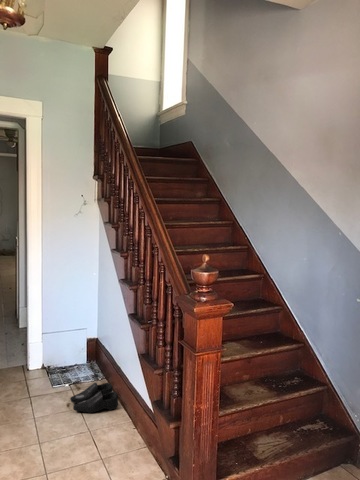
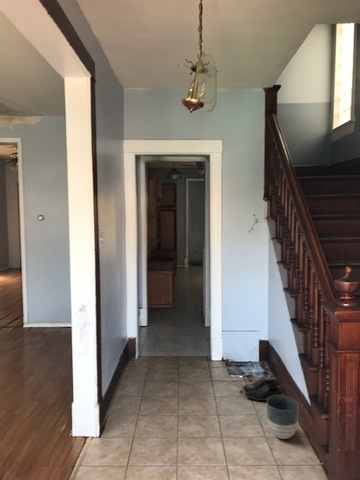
planter: none [103,405,140,455] -> present [267,396,299,439]

